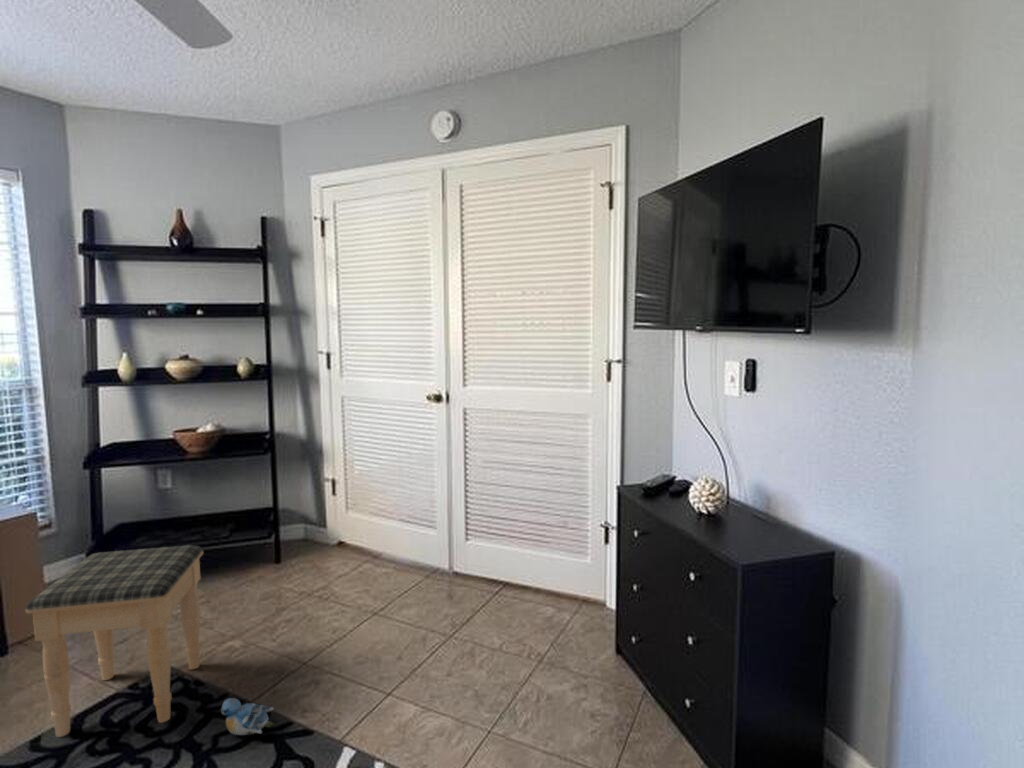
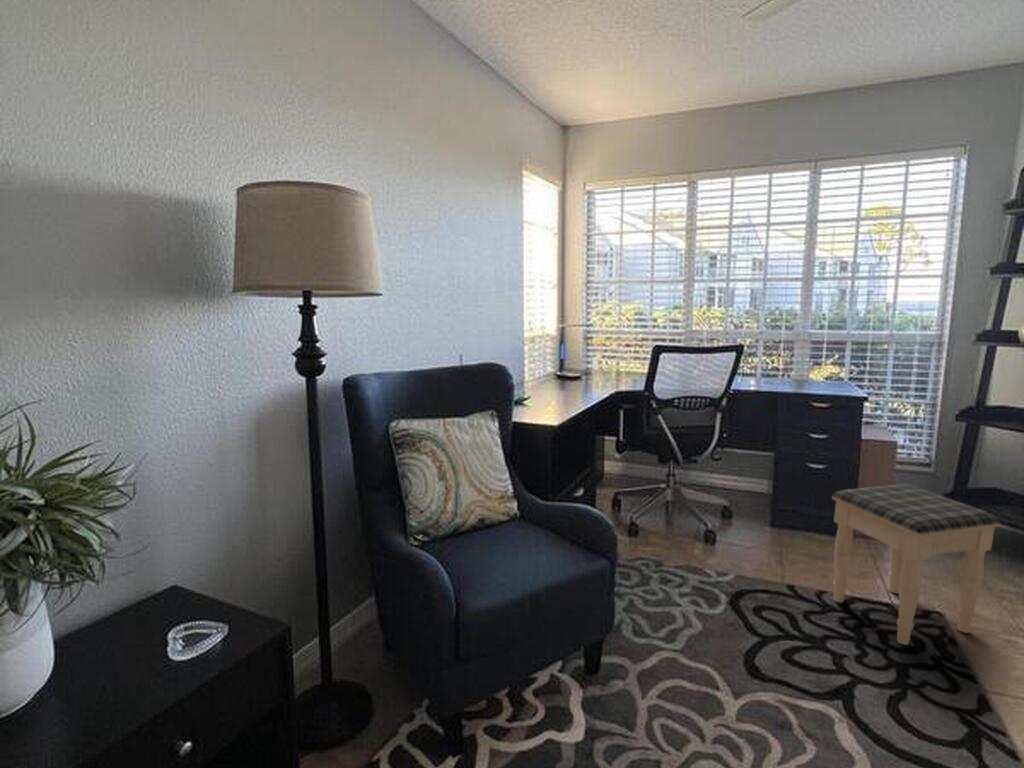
plush toy: present [221,698,274,735] -> none [936,657,991,717]

